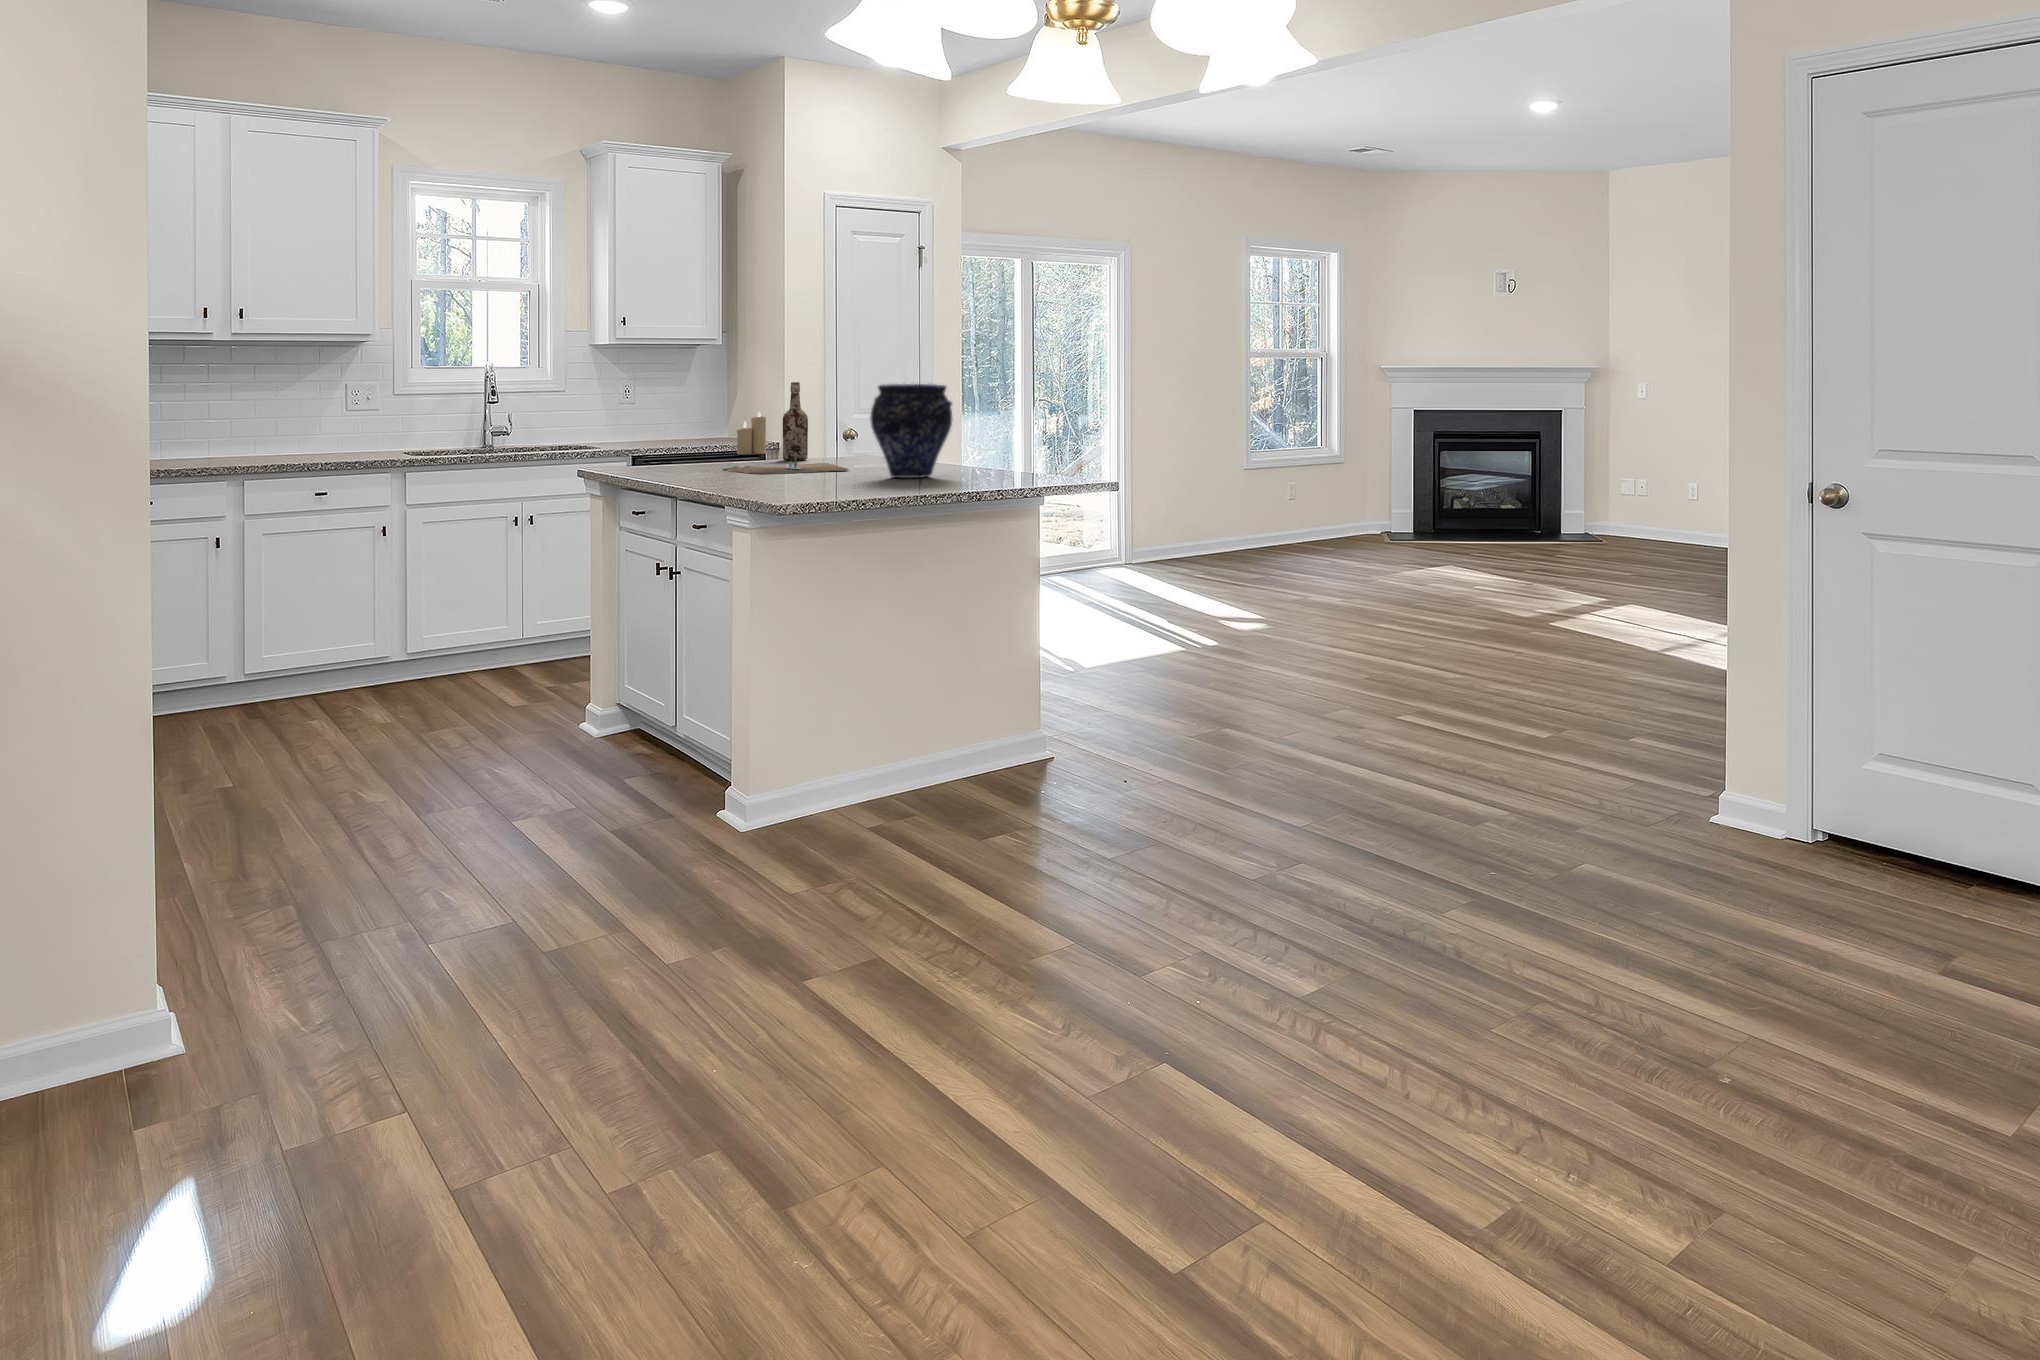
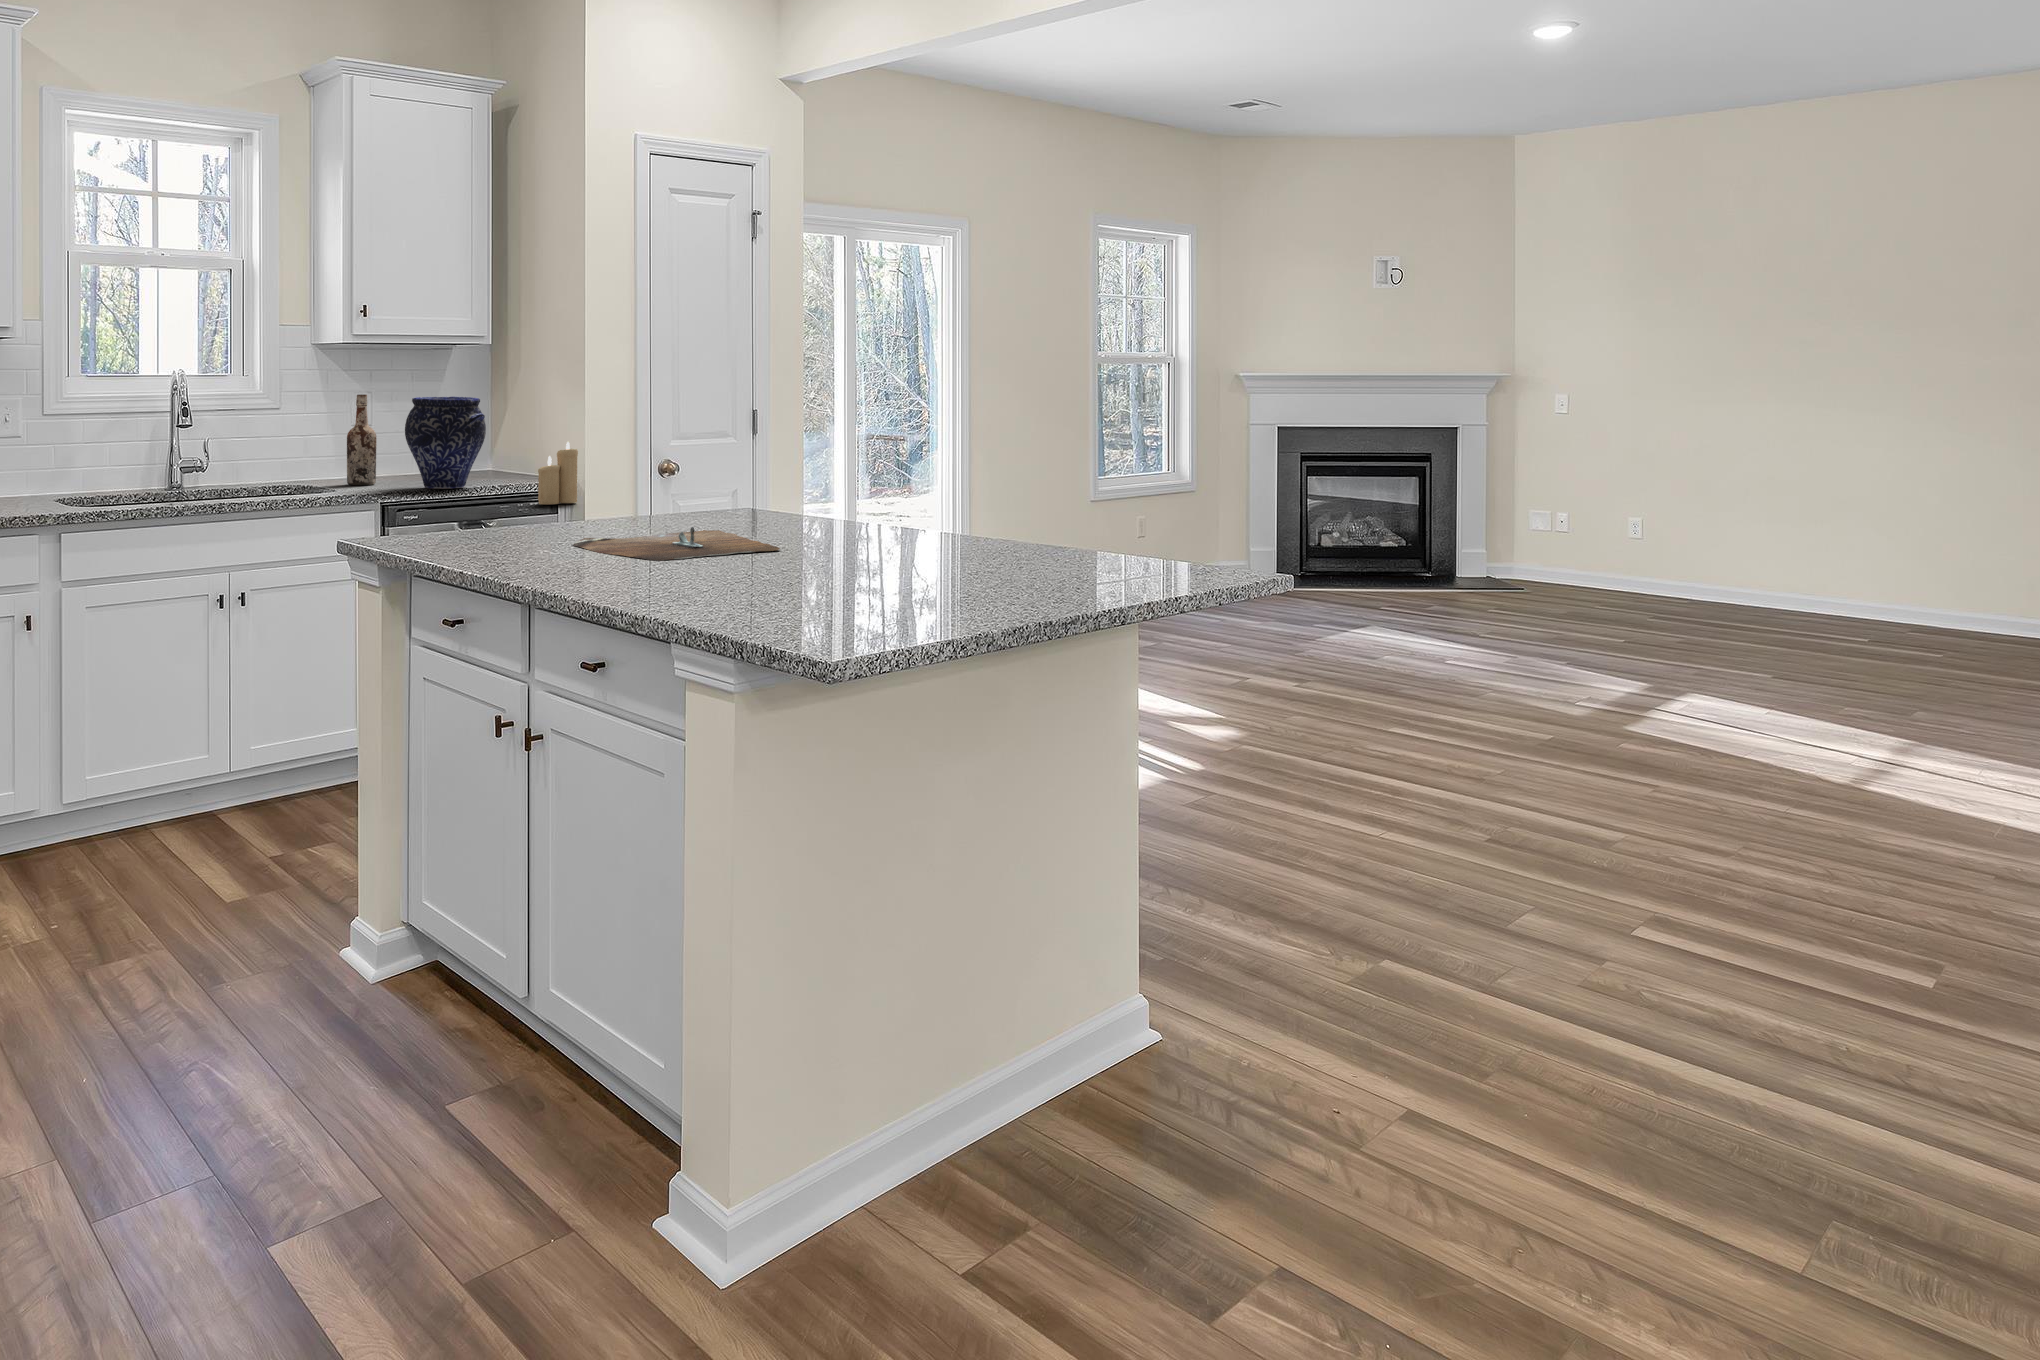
wine bottle: present [783,382,808,460] -> present [347,394,377,485]
vase: present [871,384,952,478] -> present [405,397,486,489]

